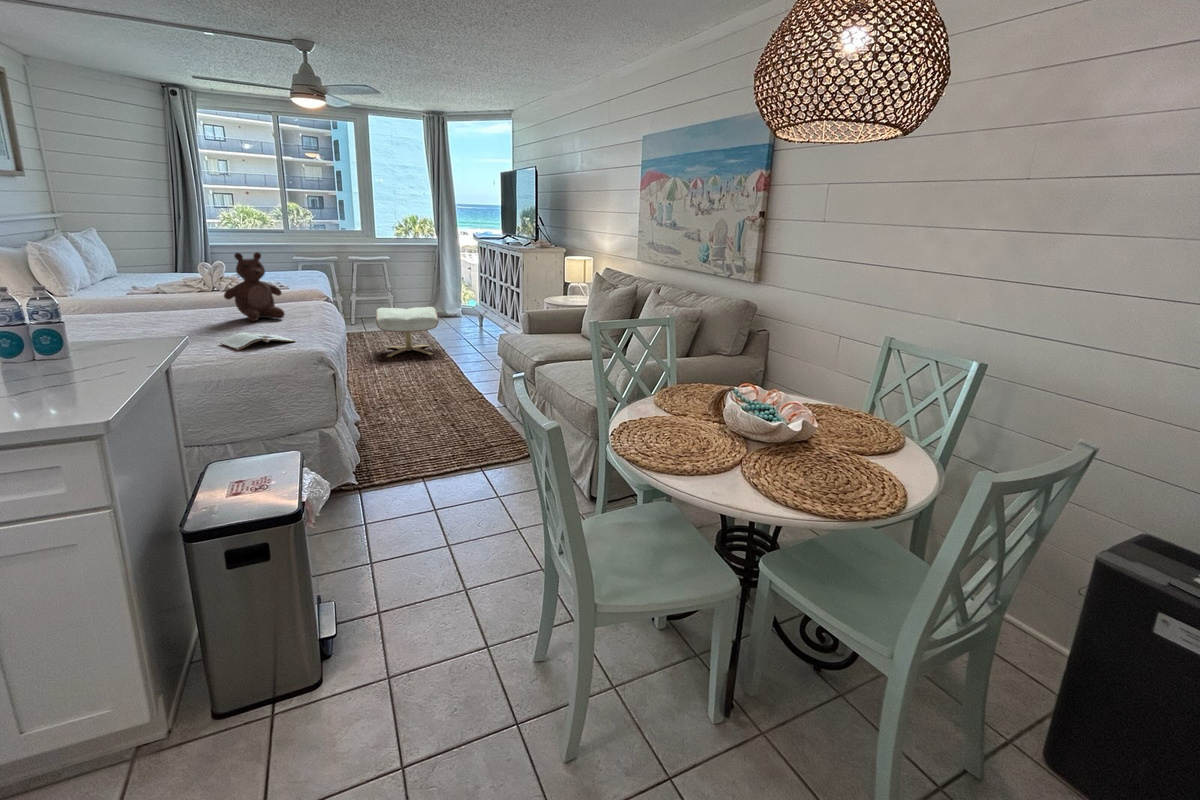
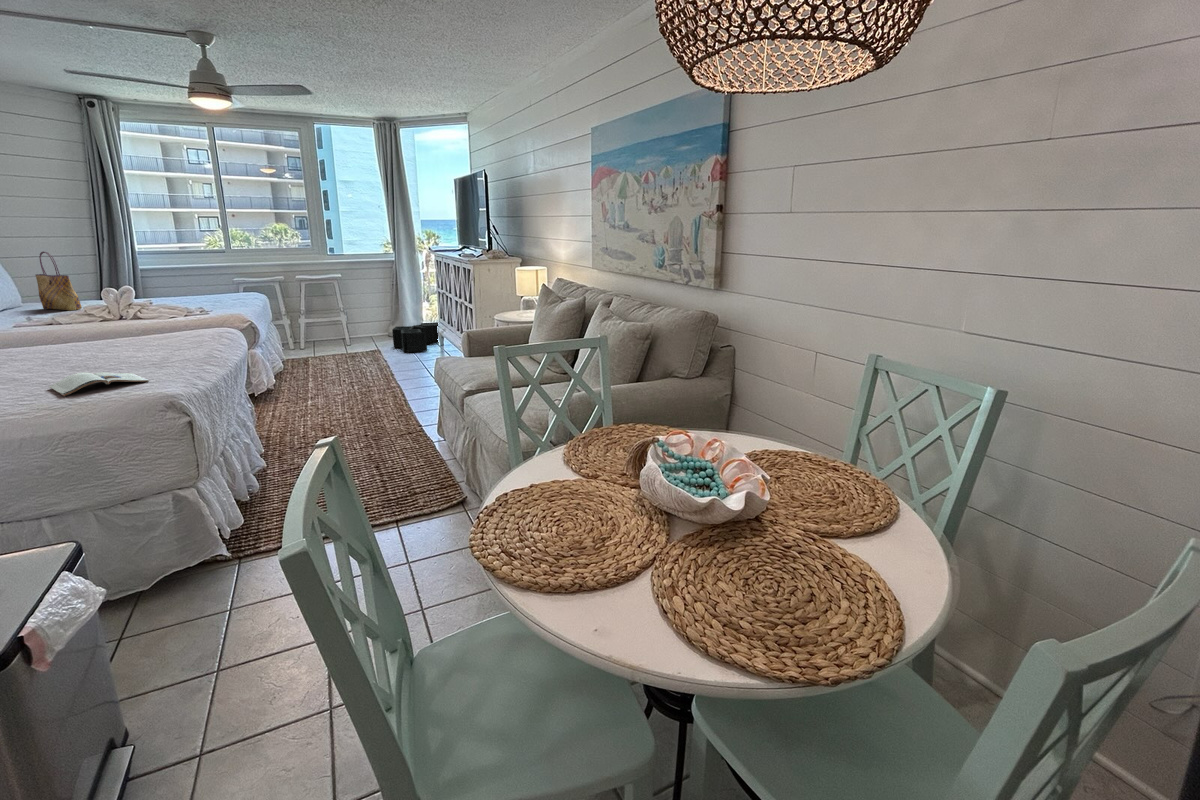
tote bag: none [134,228,175,282] -> present [36,251,82,311]
teddy bear: present [224,252,285,322] -> none [86,274,164,356]
storage bin: none [436,304,480,331] -> present [392,322,438,352]
ottoman: present [376,307,438,357] -> none [314,328,384,385]

